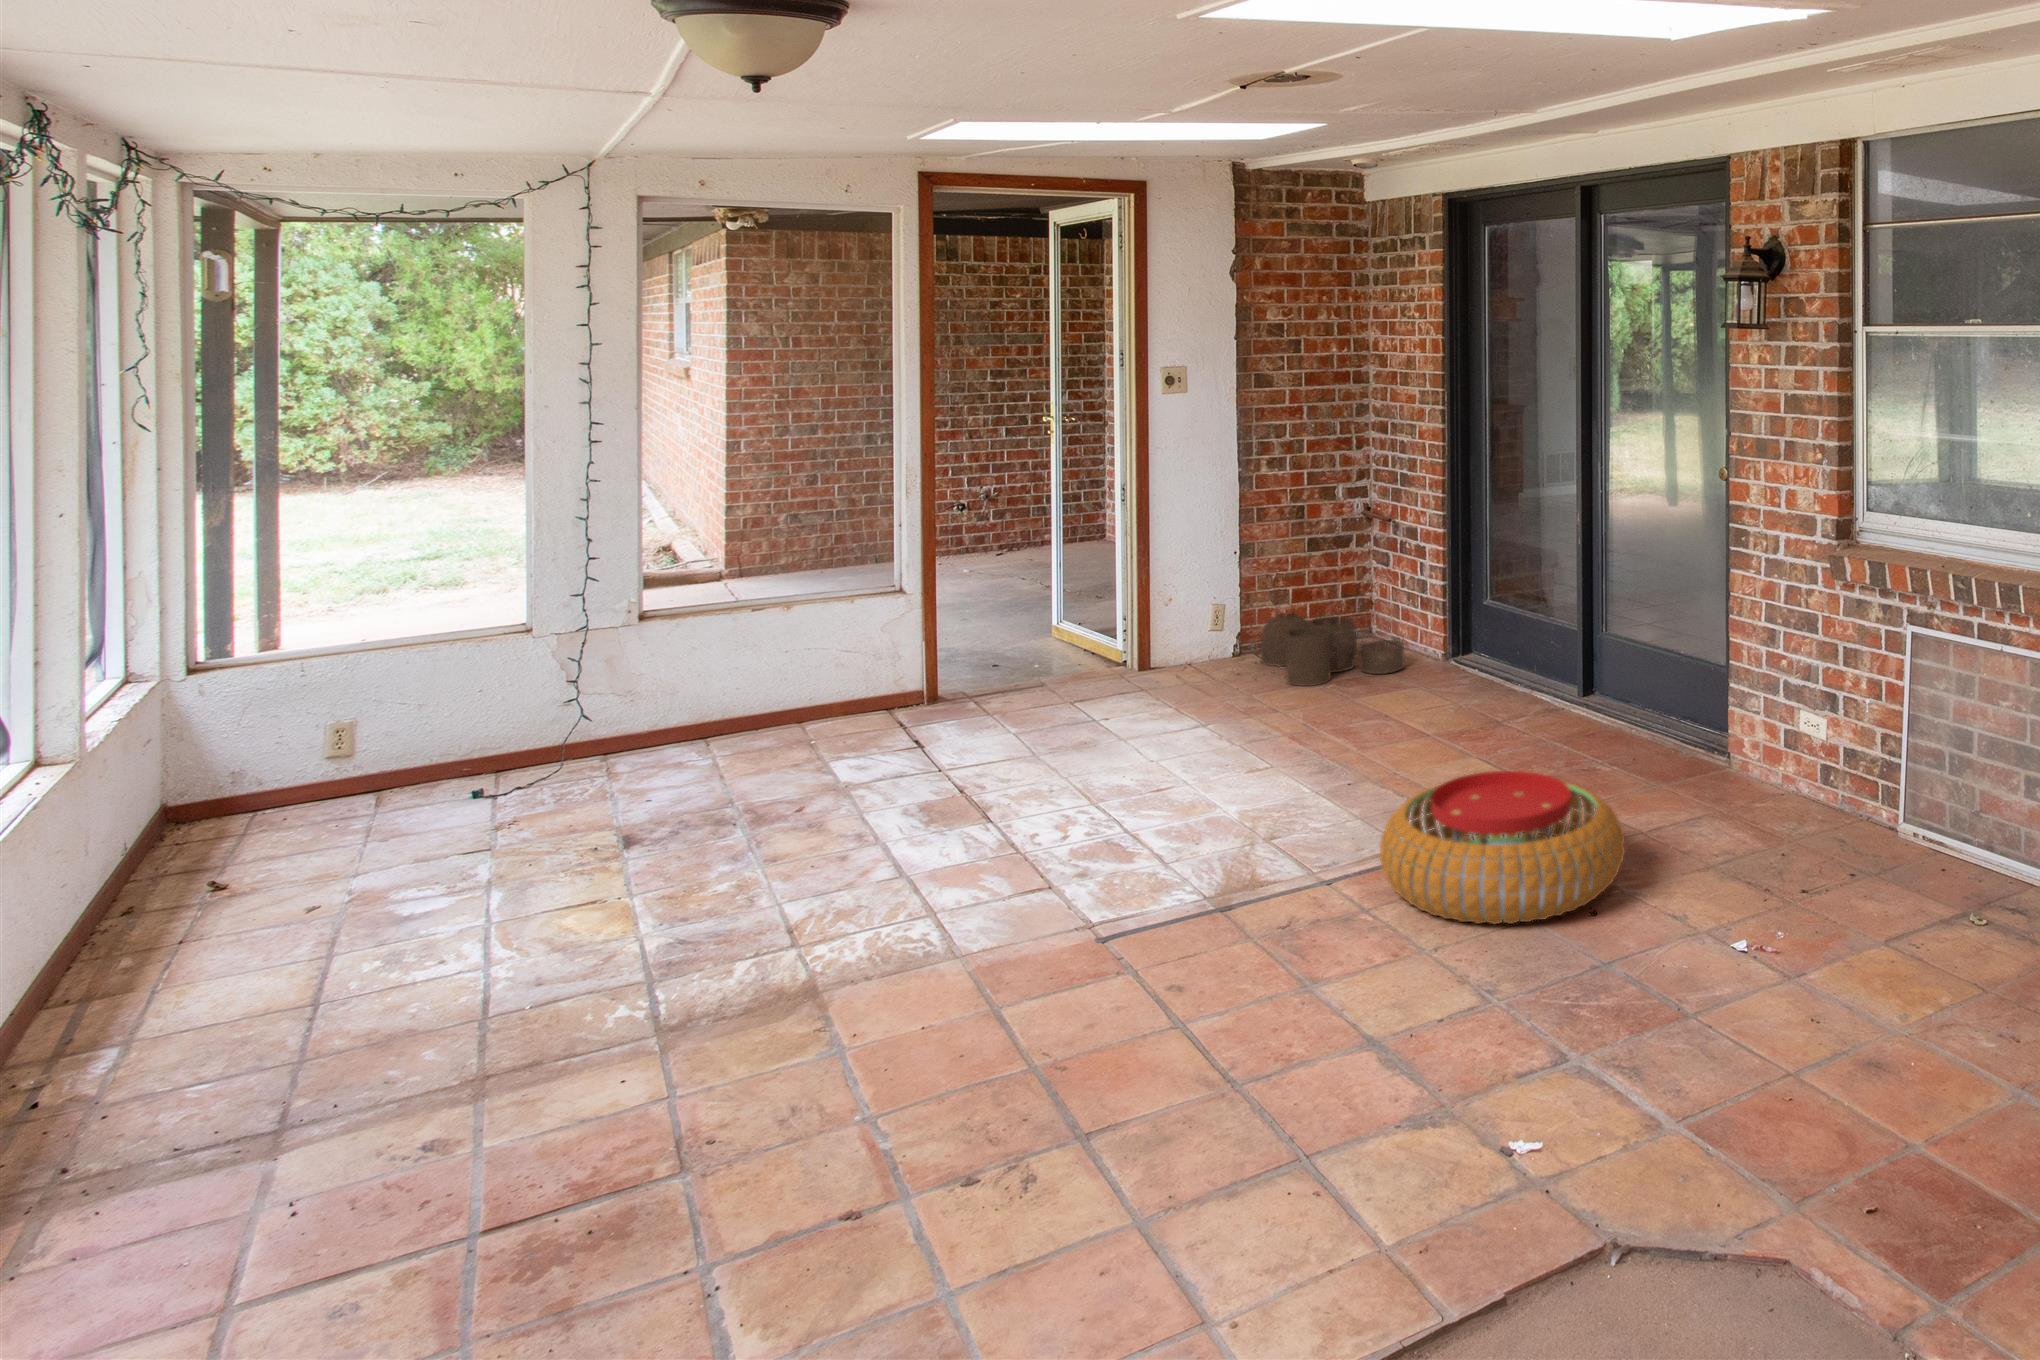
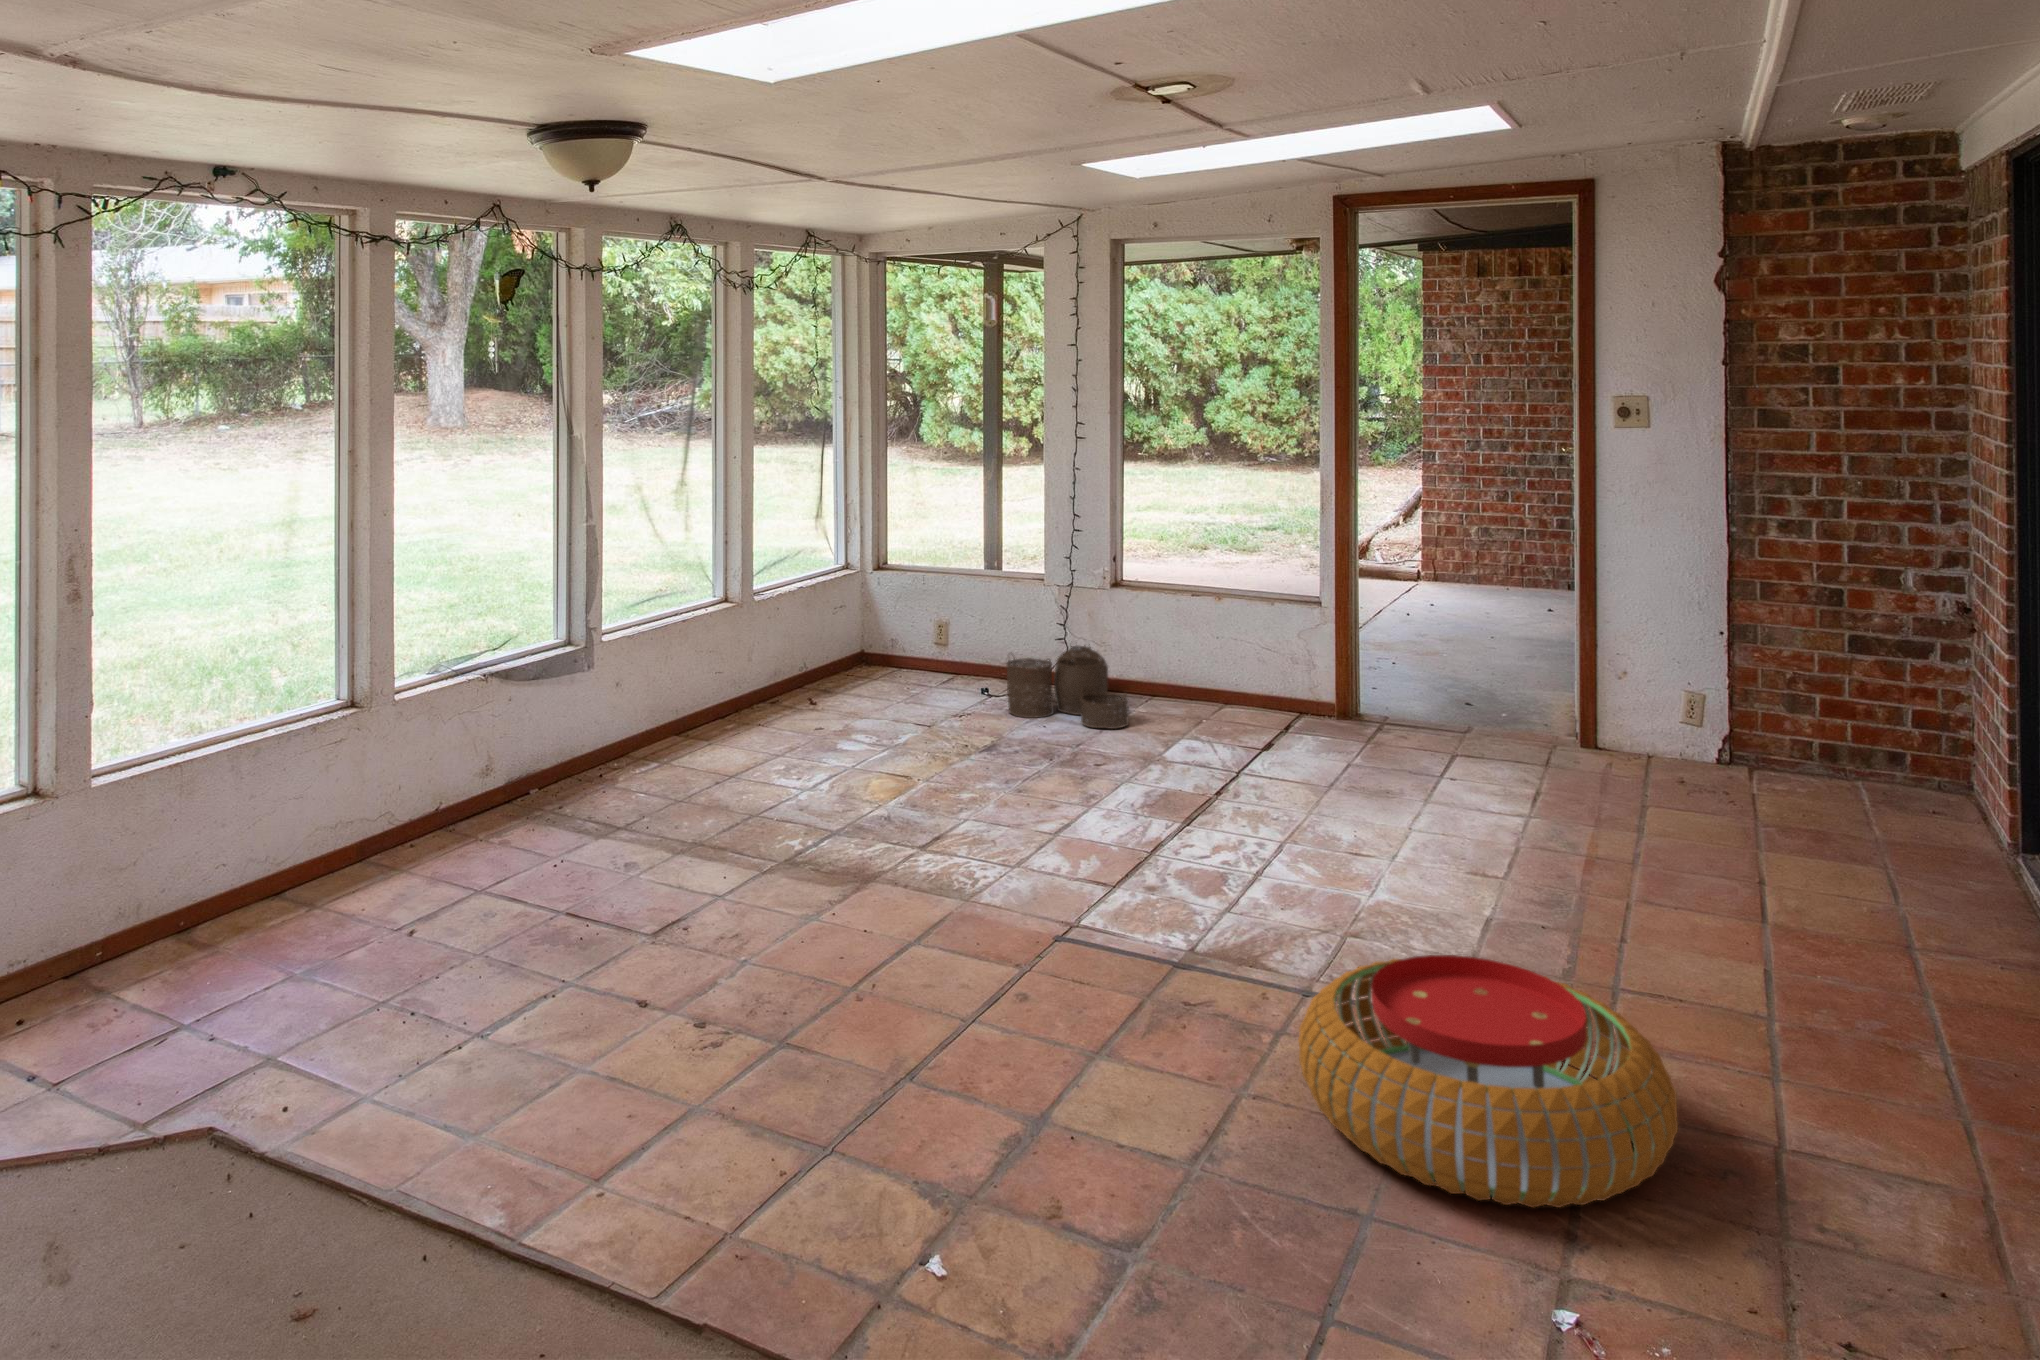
woven basket: present [1261,613,1405,686] -> present [1007,645,1129,729]

